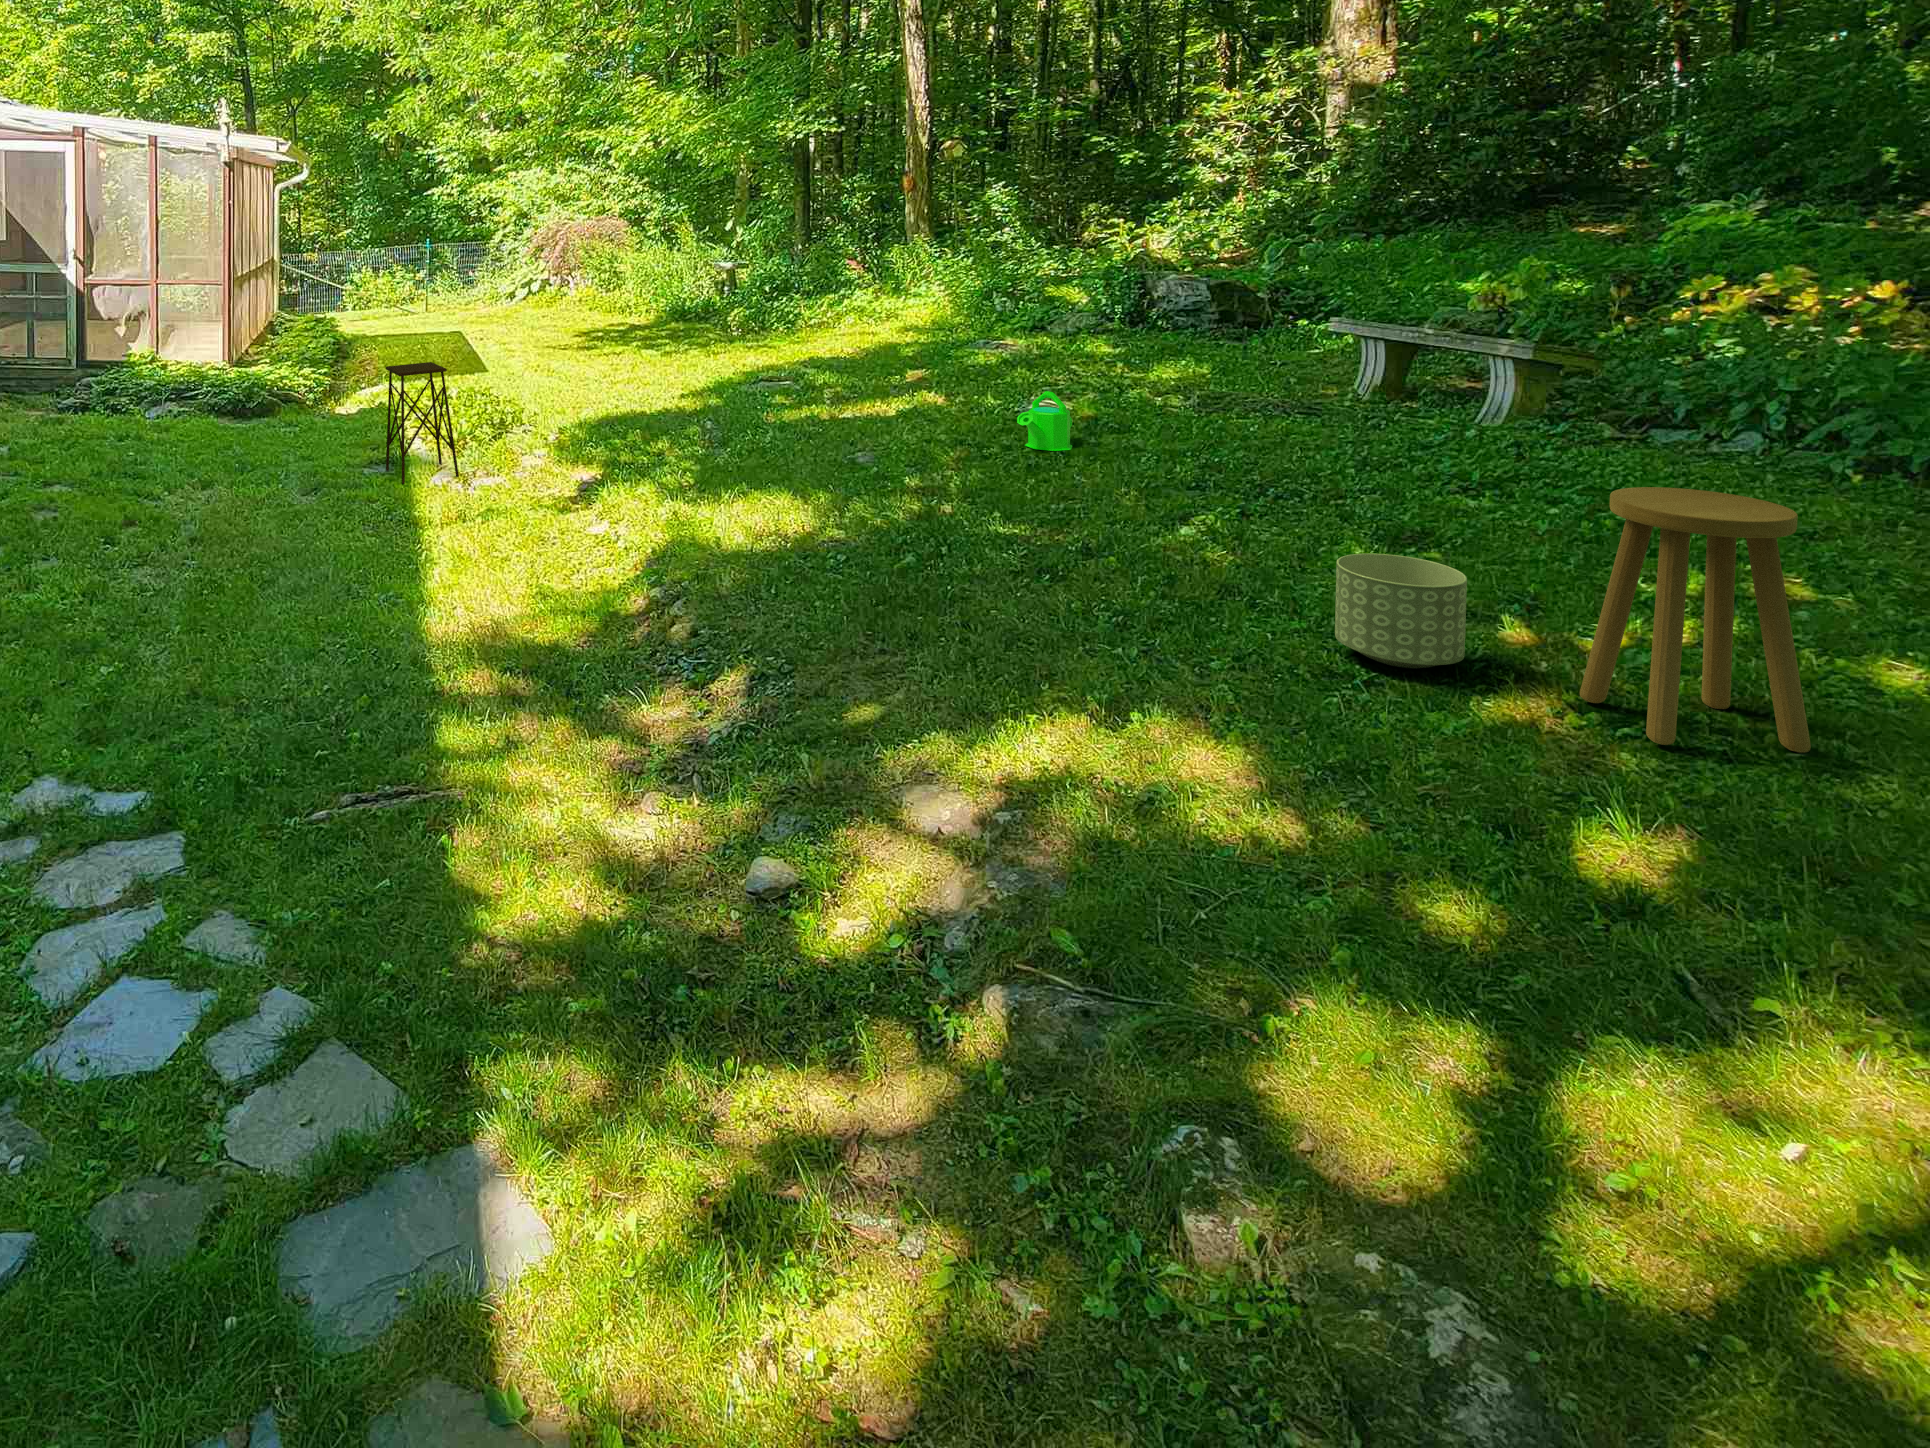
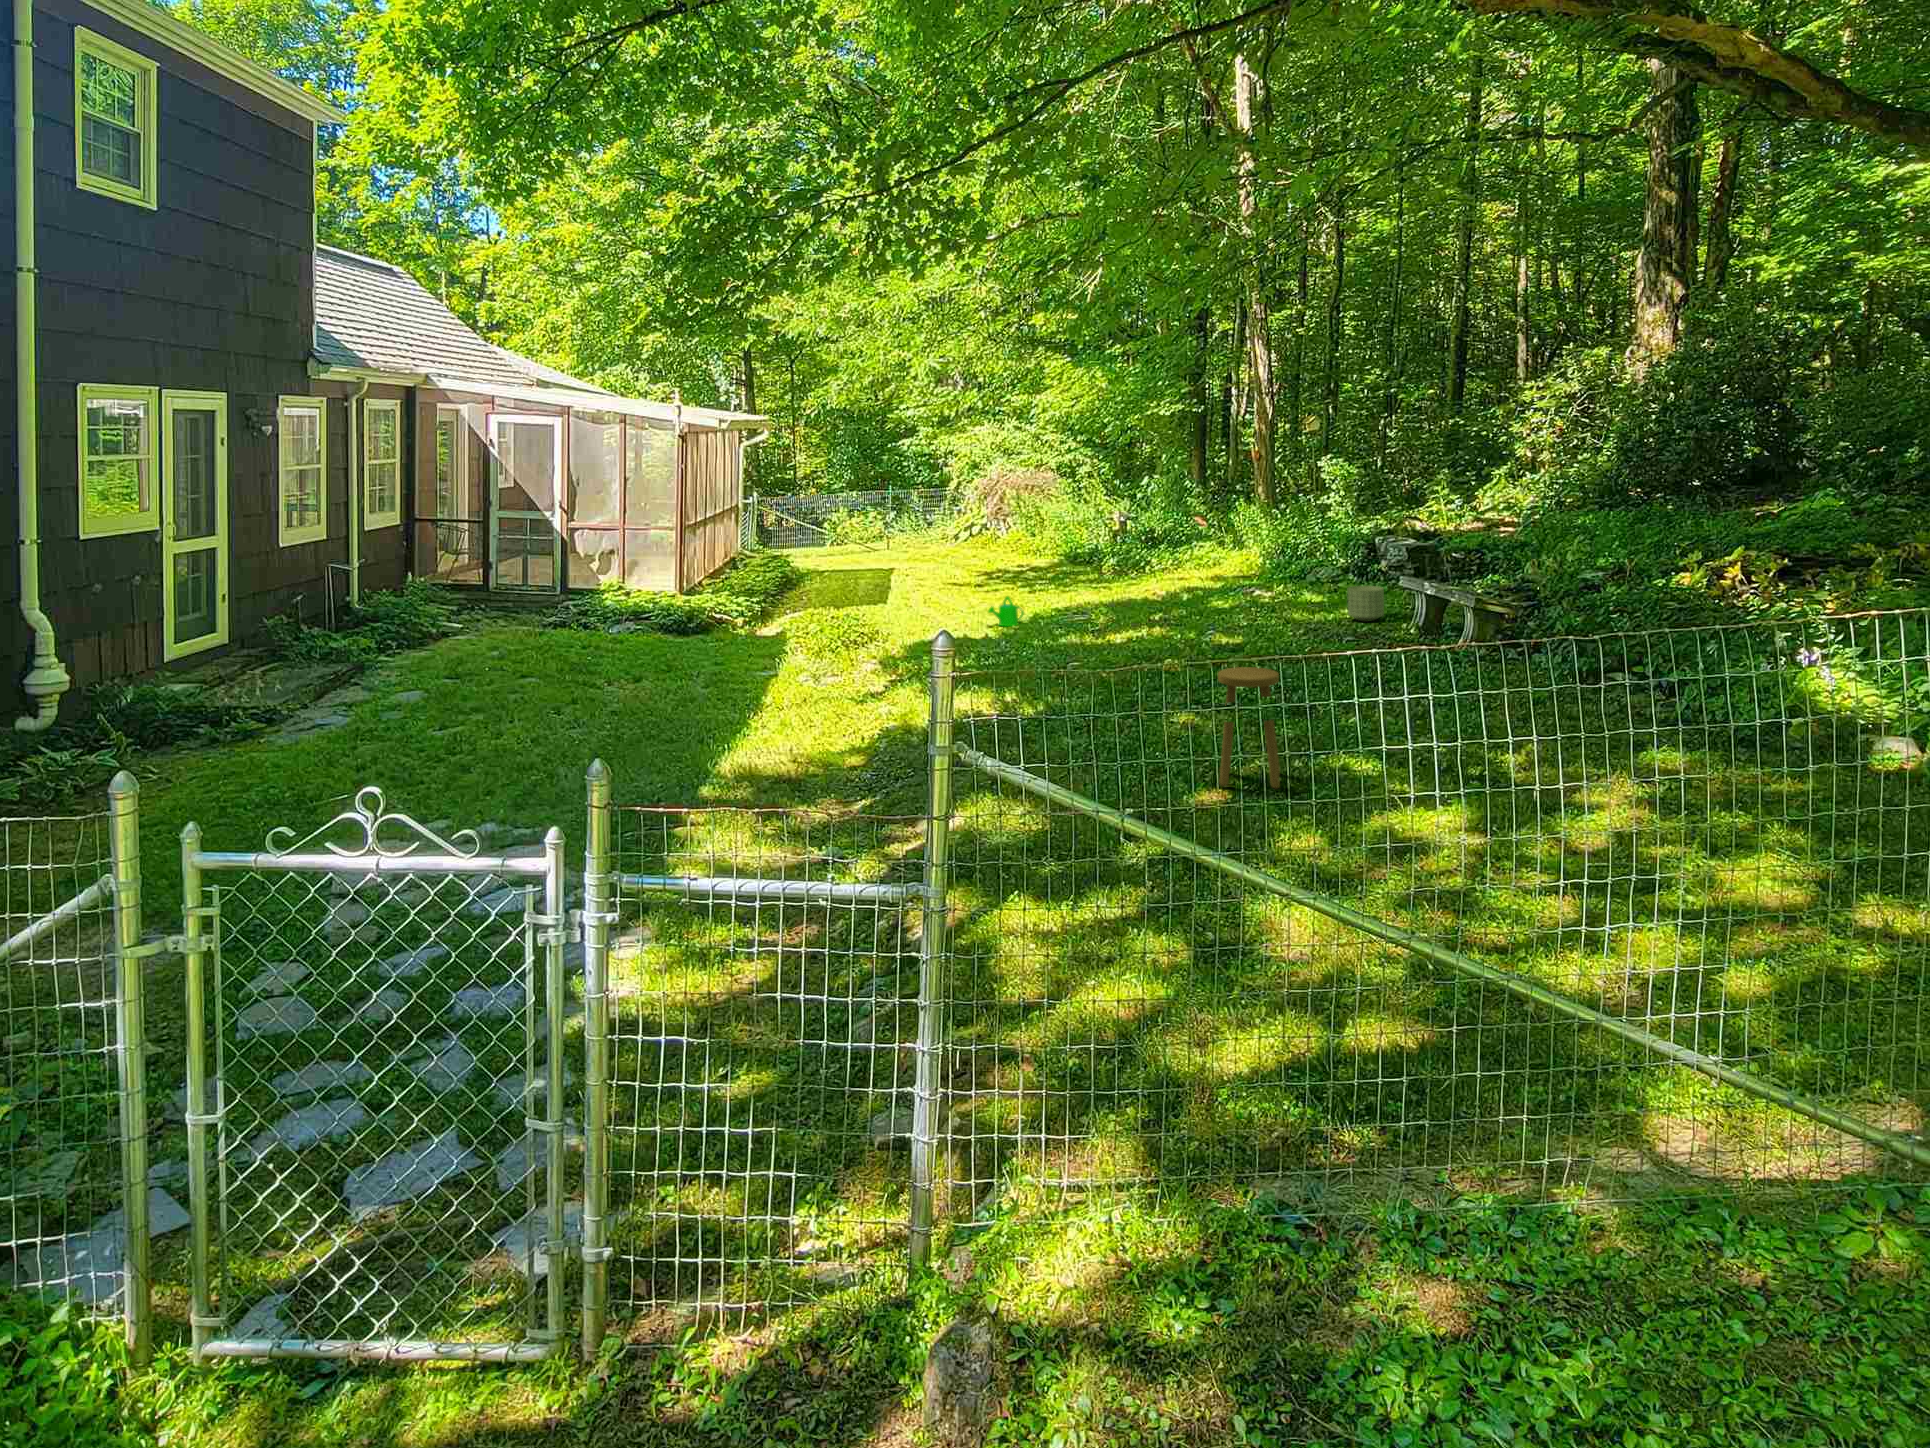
side table: present [386,362,459,484] -> none [758,596,805,681]
watering can: present [1017,391,1072,451] -> present [988,596,1024,626]
planter: present [1335,554,1467,668] -> present [1348,586,1384,622]

